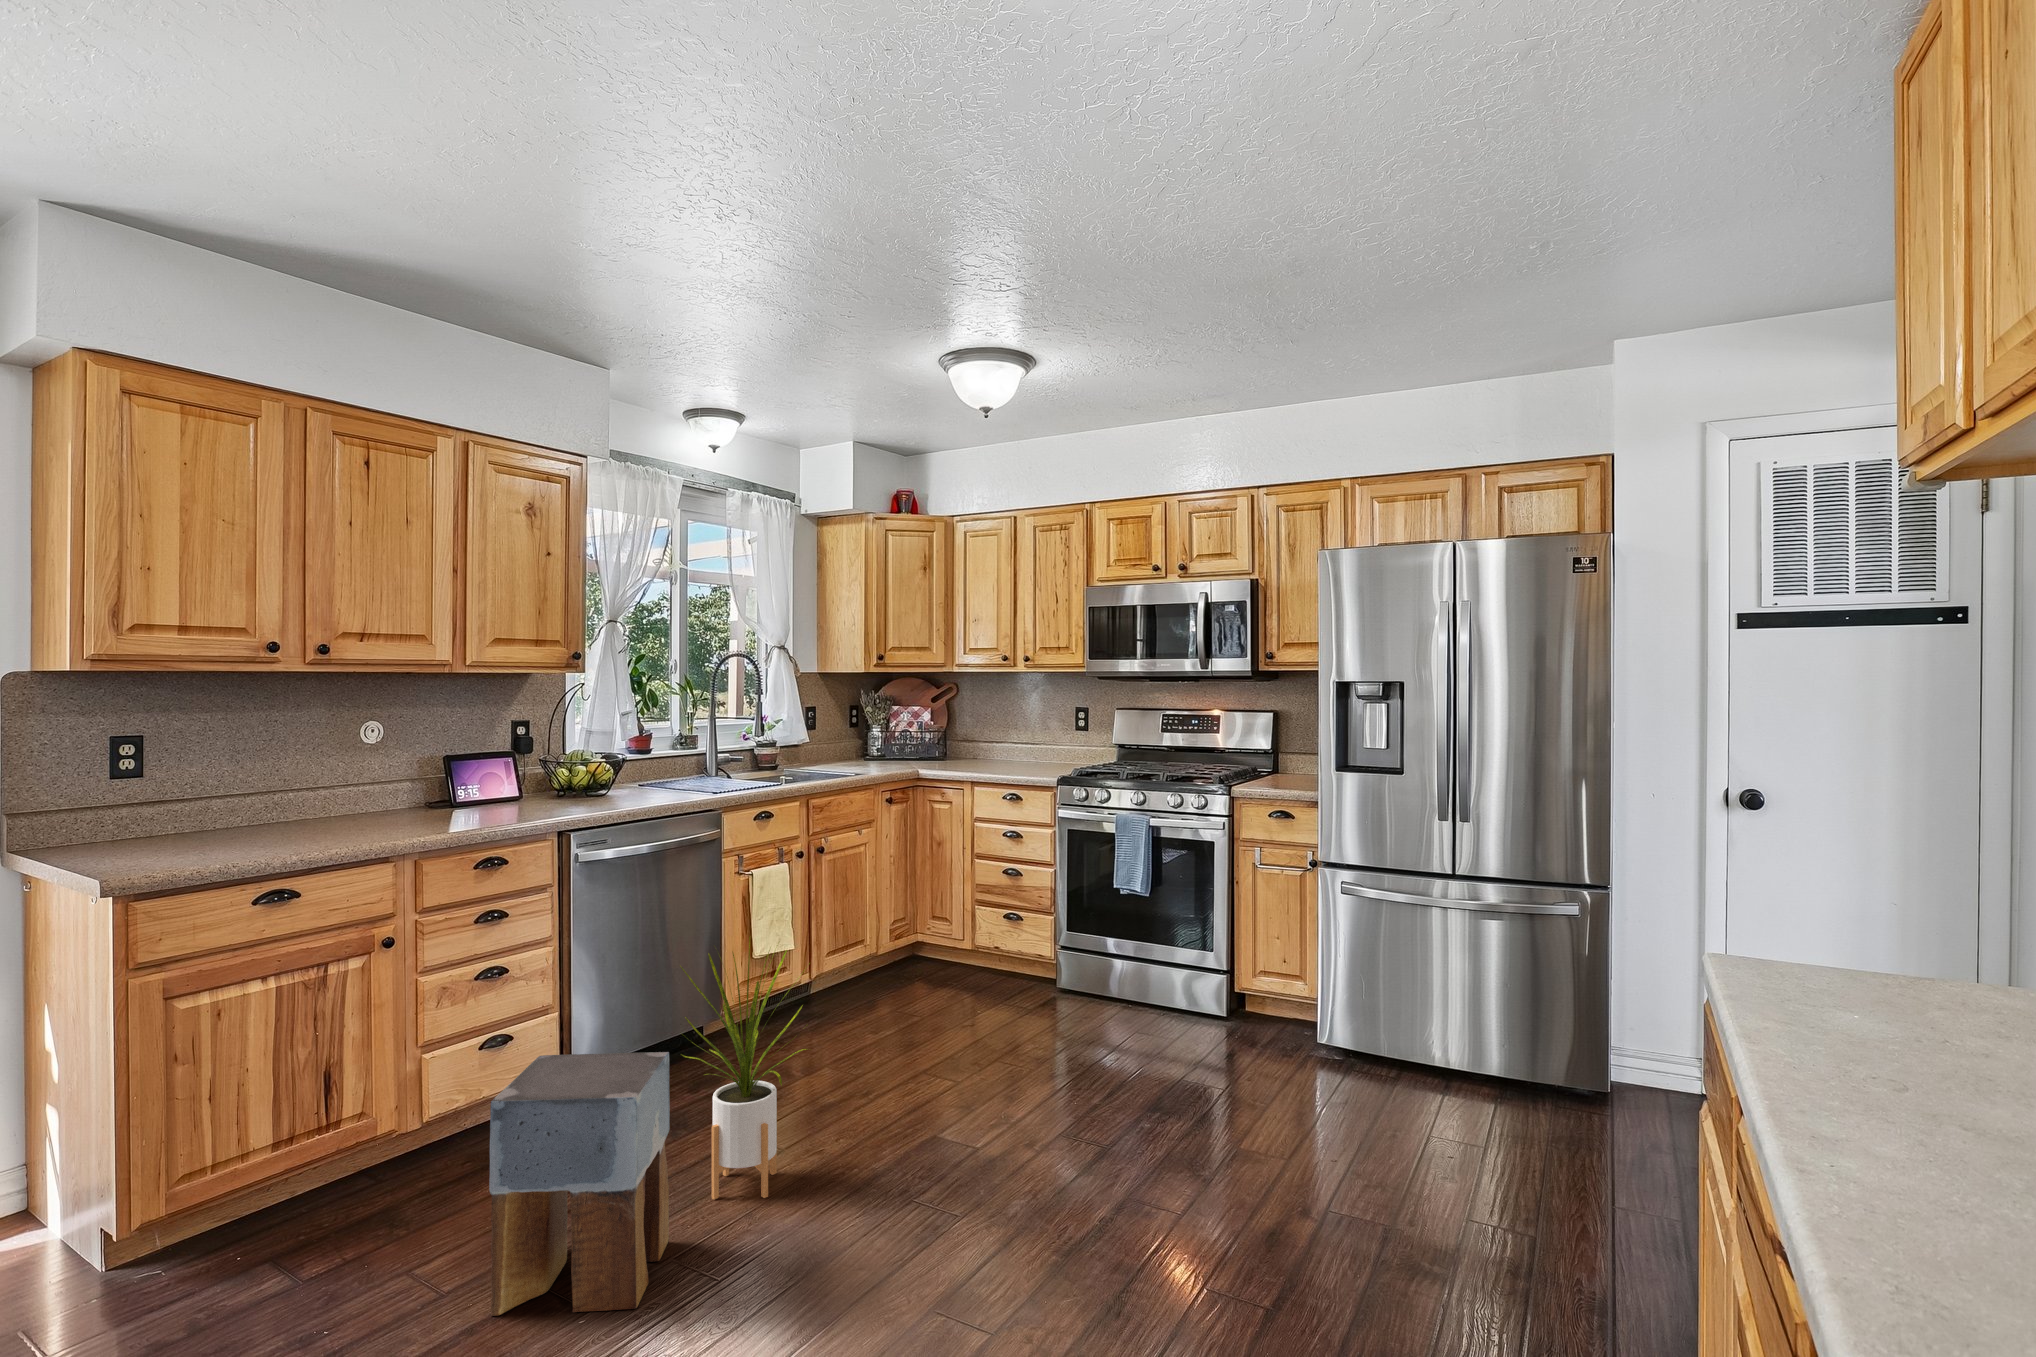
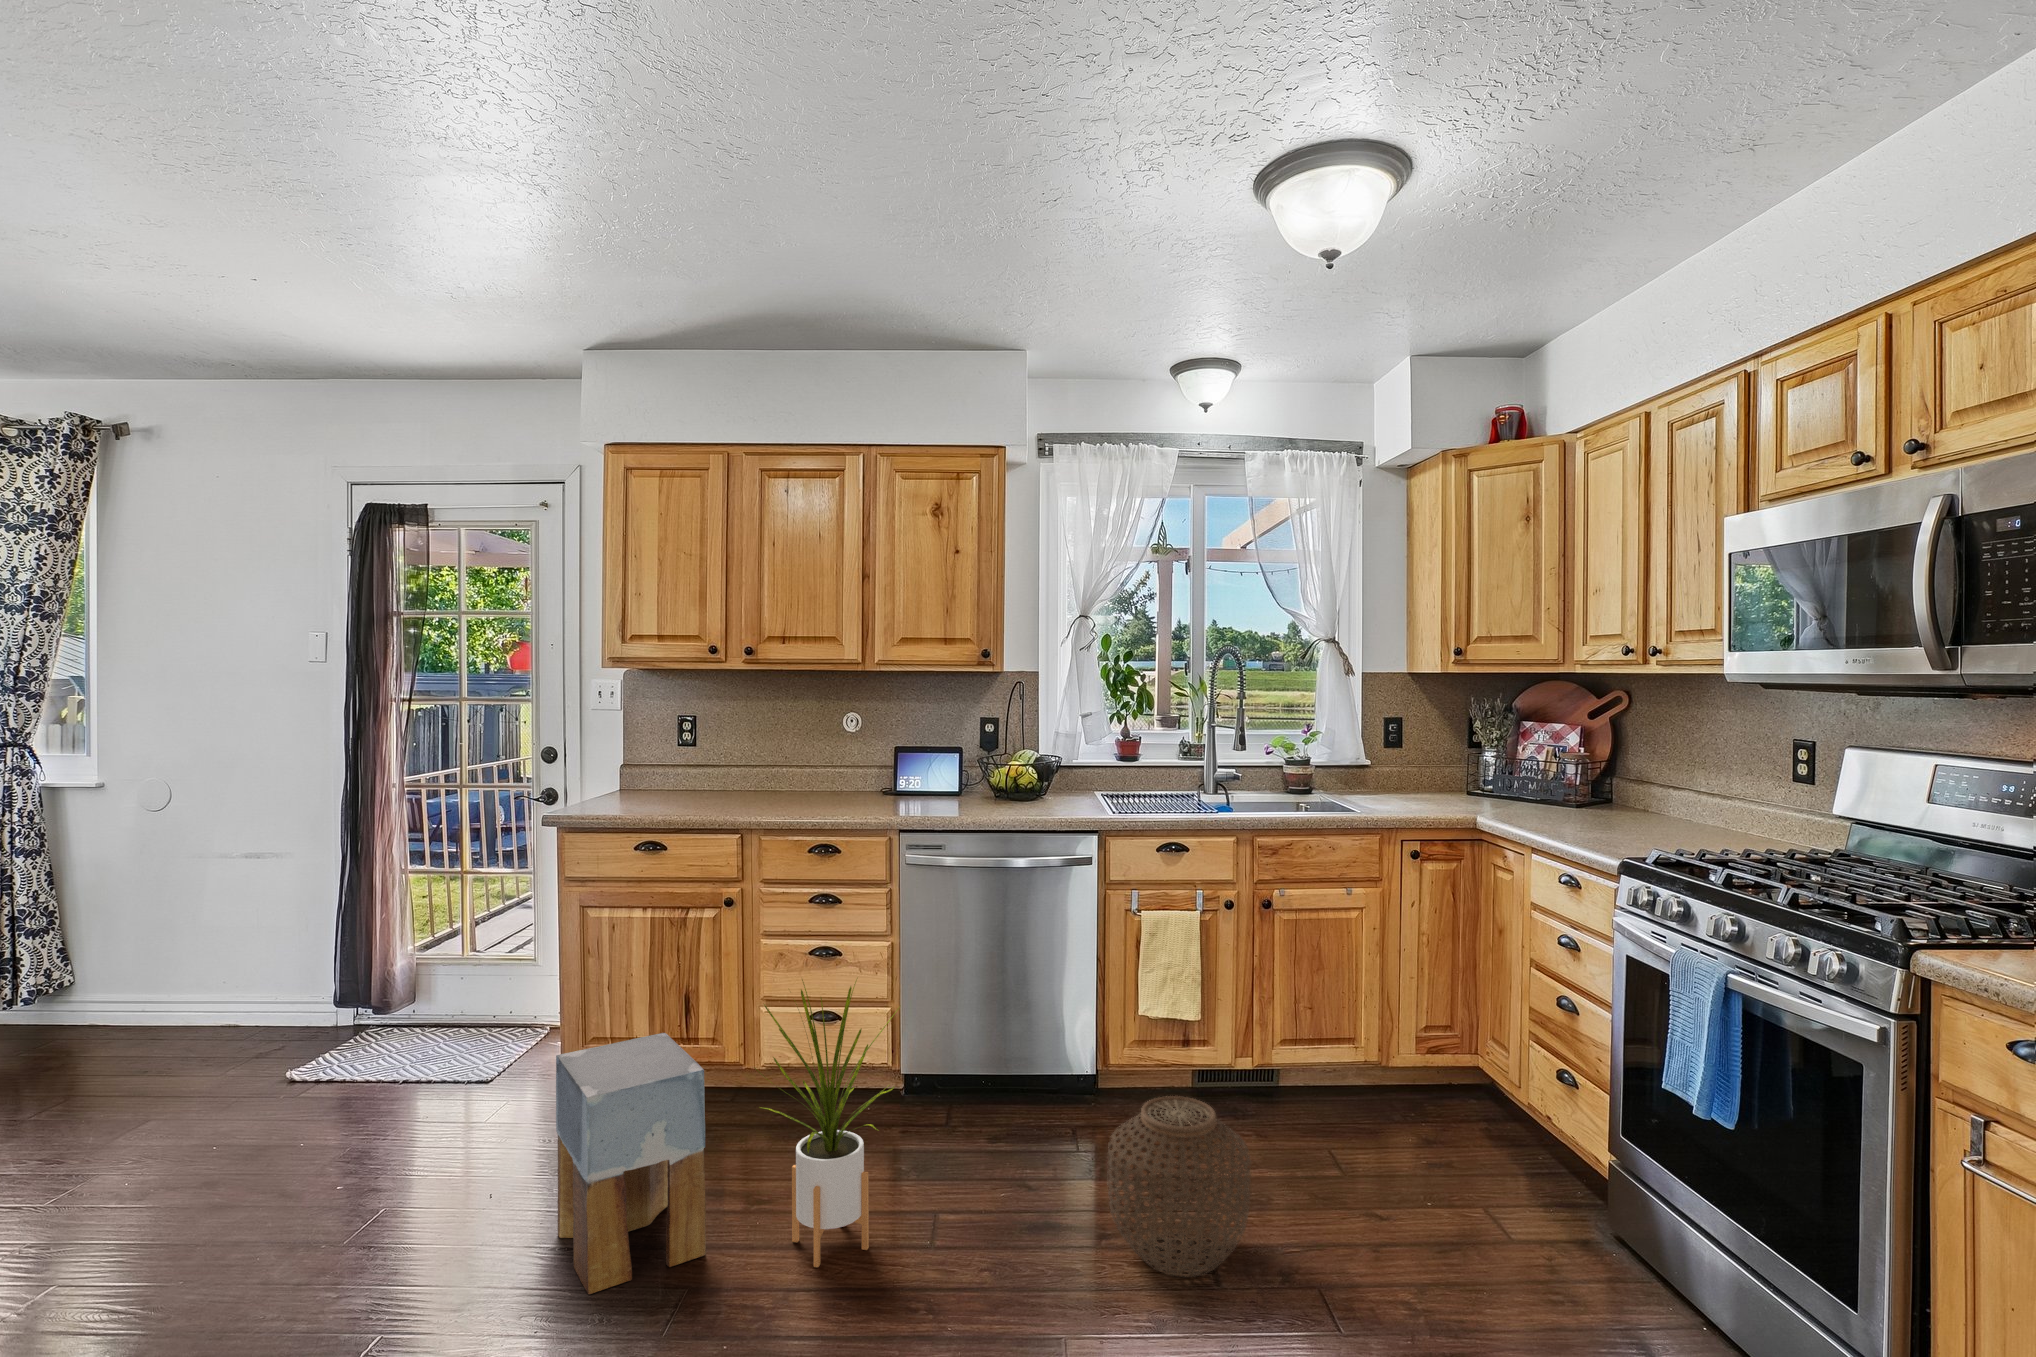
woven basket: none [890,970,991,1093] -> present [1108,1096,1250,1277]

